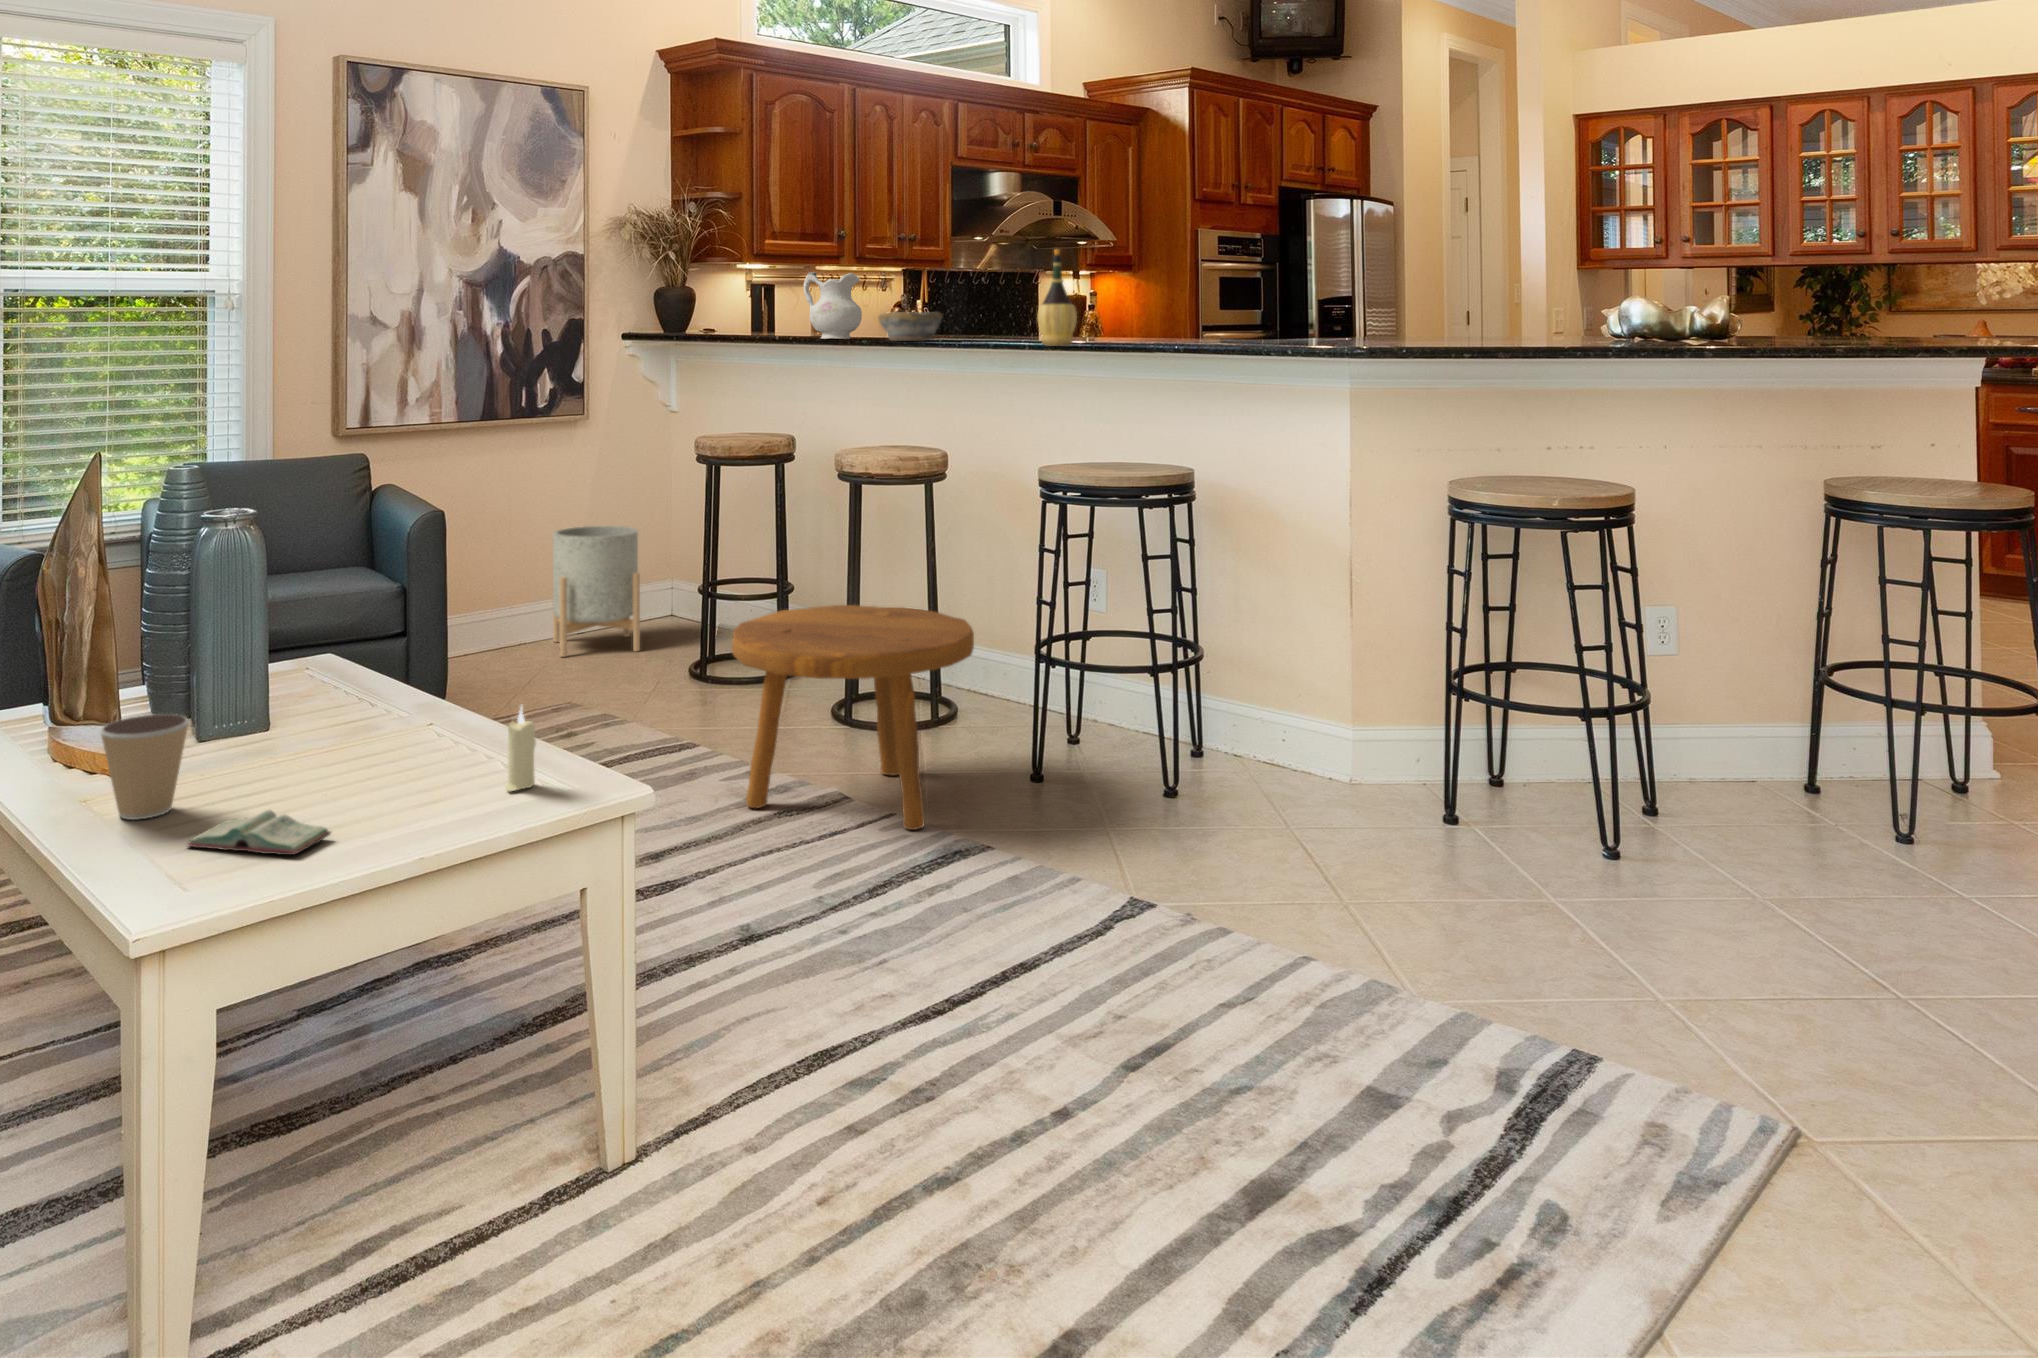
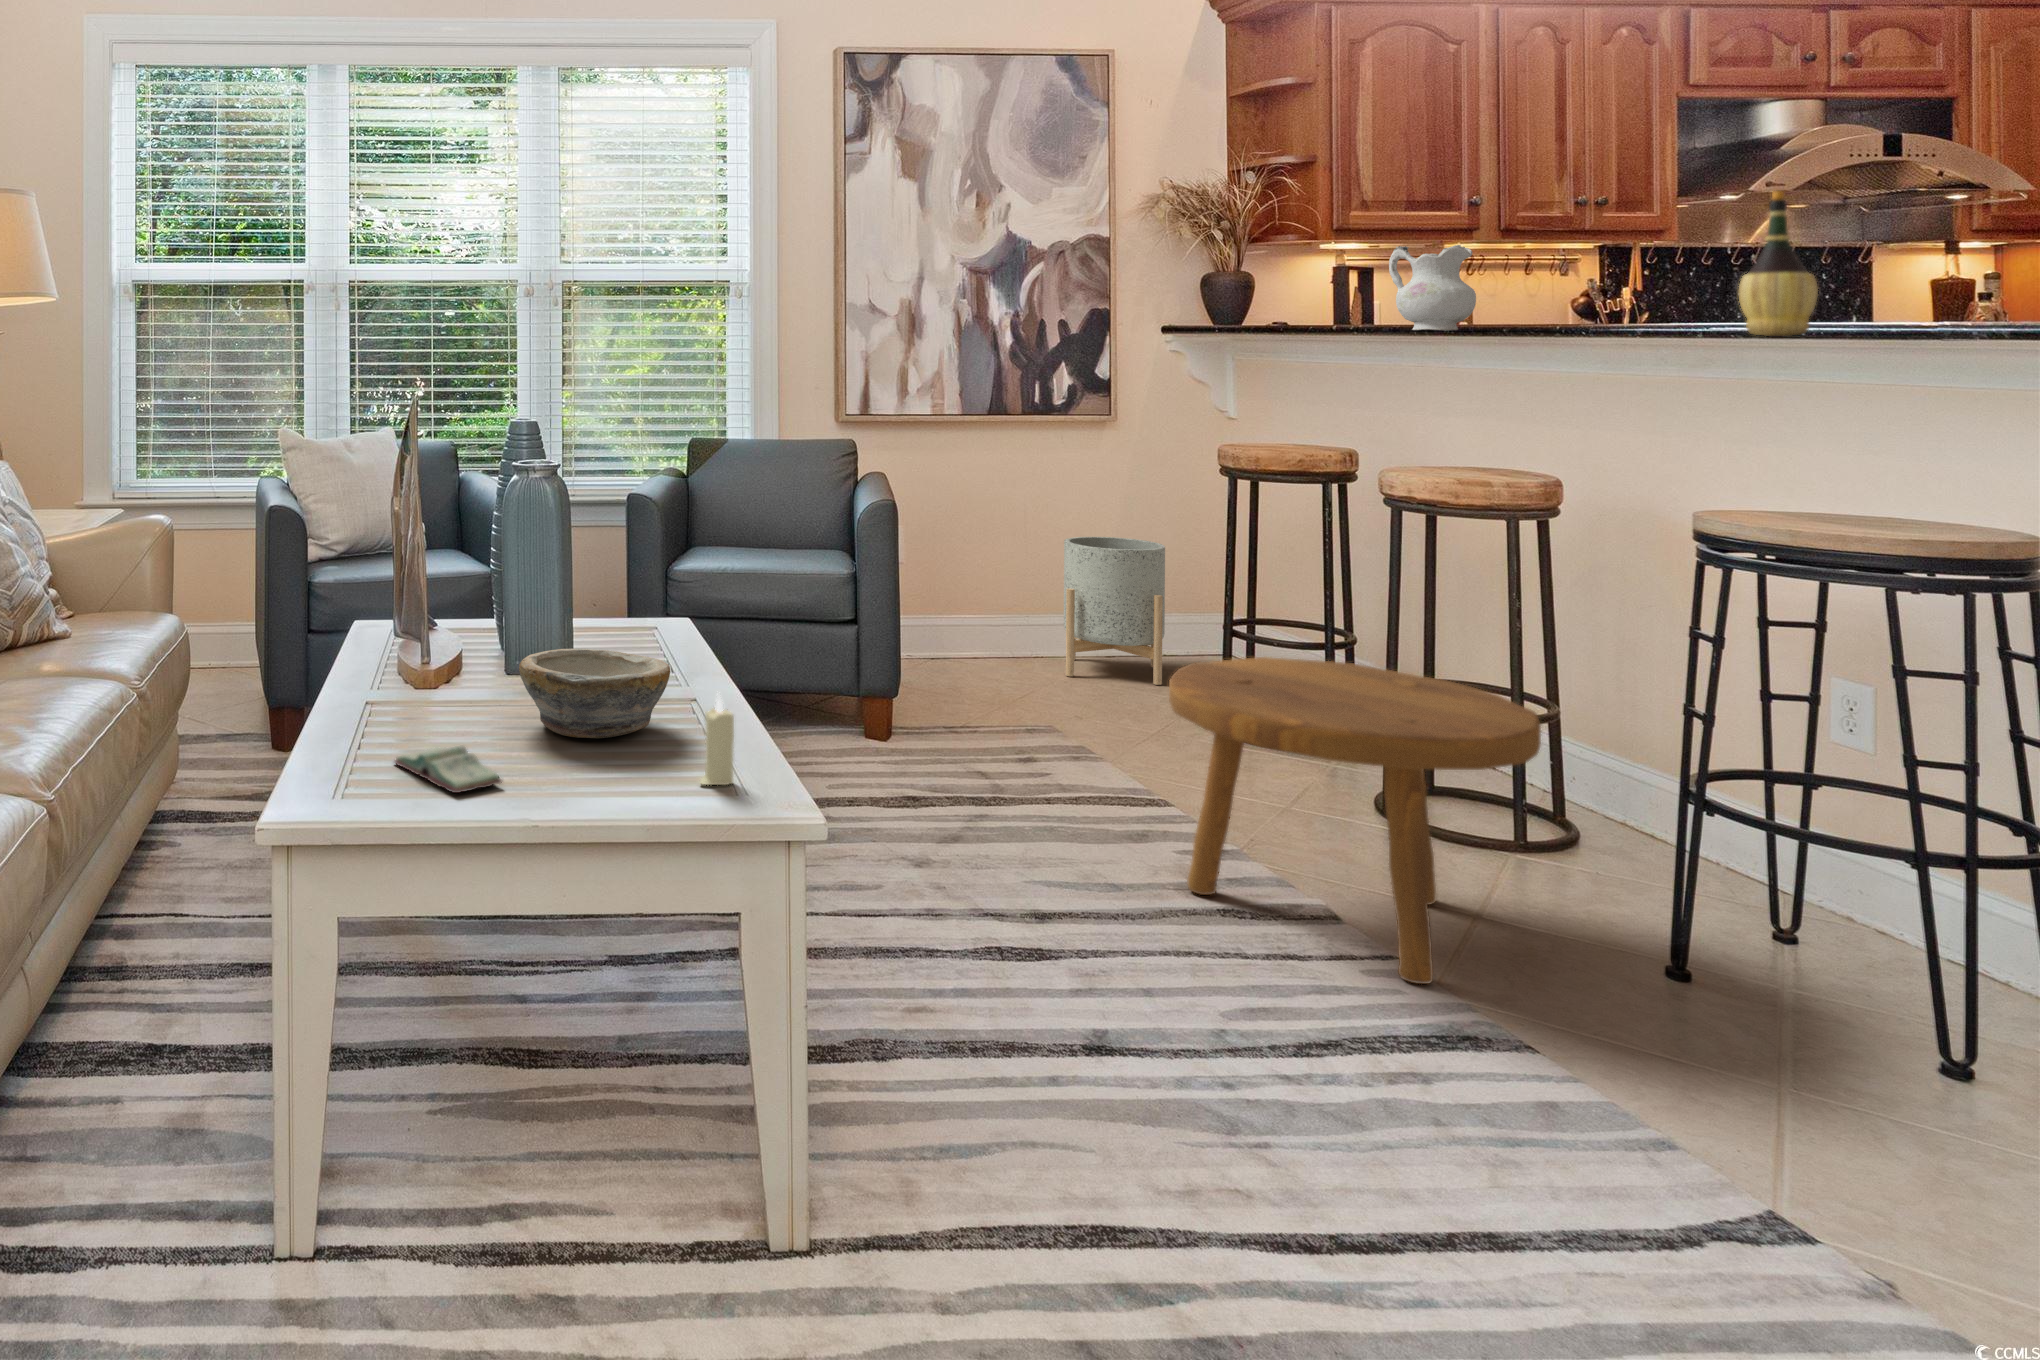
bowl: present [878,312,942,341] -> present [519,649,670,738]
coffee cup: present [100,714,189,819] -> none [367,637,441,731]

